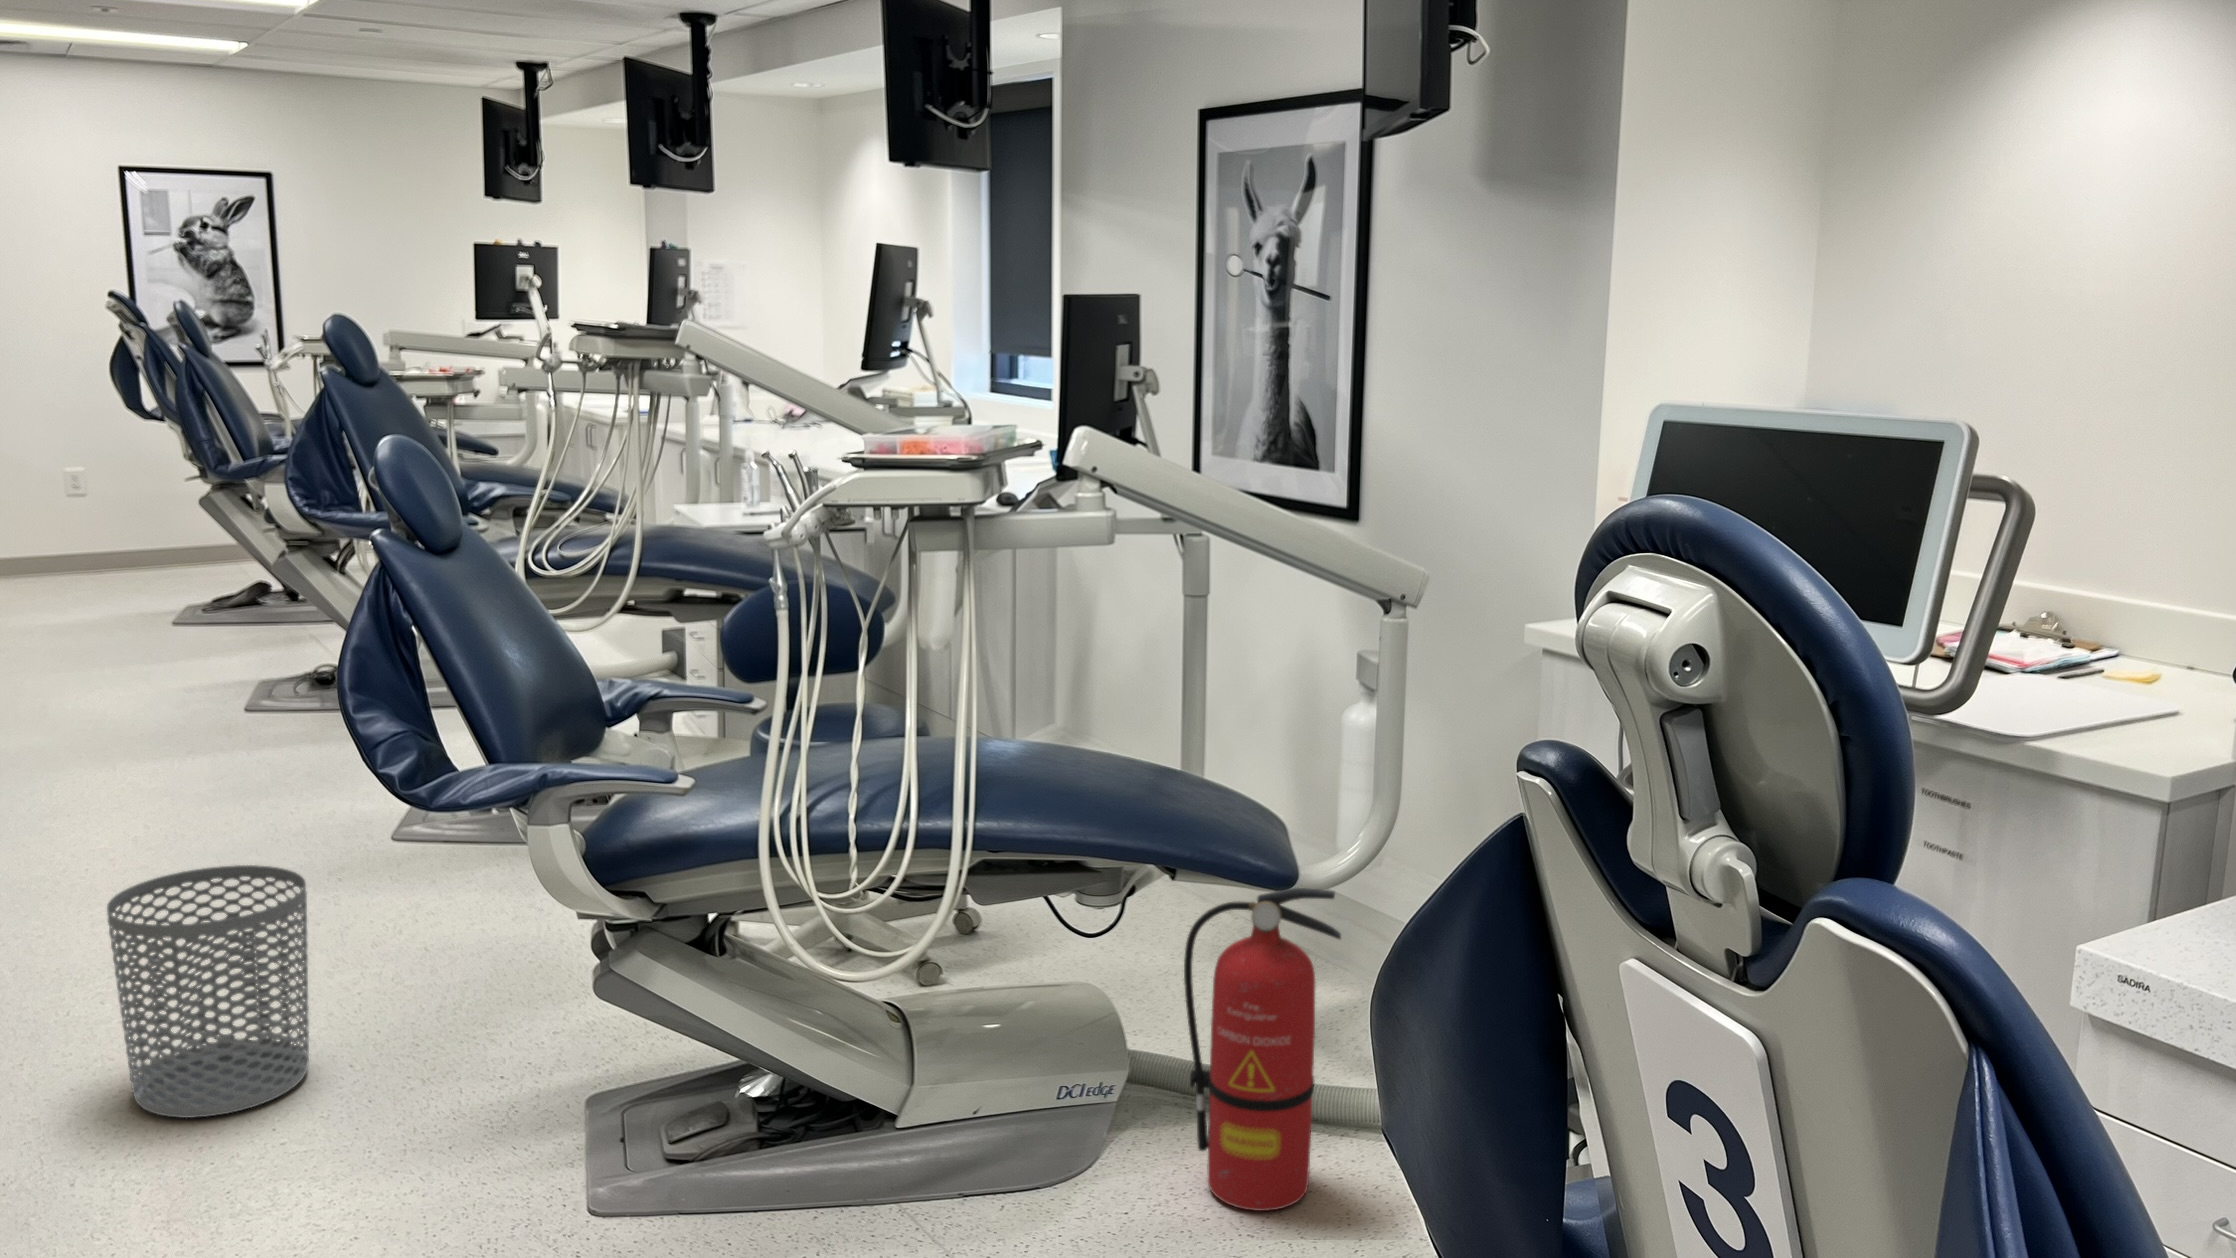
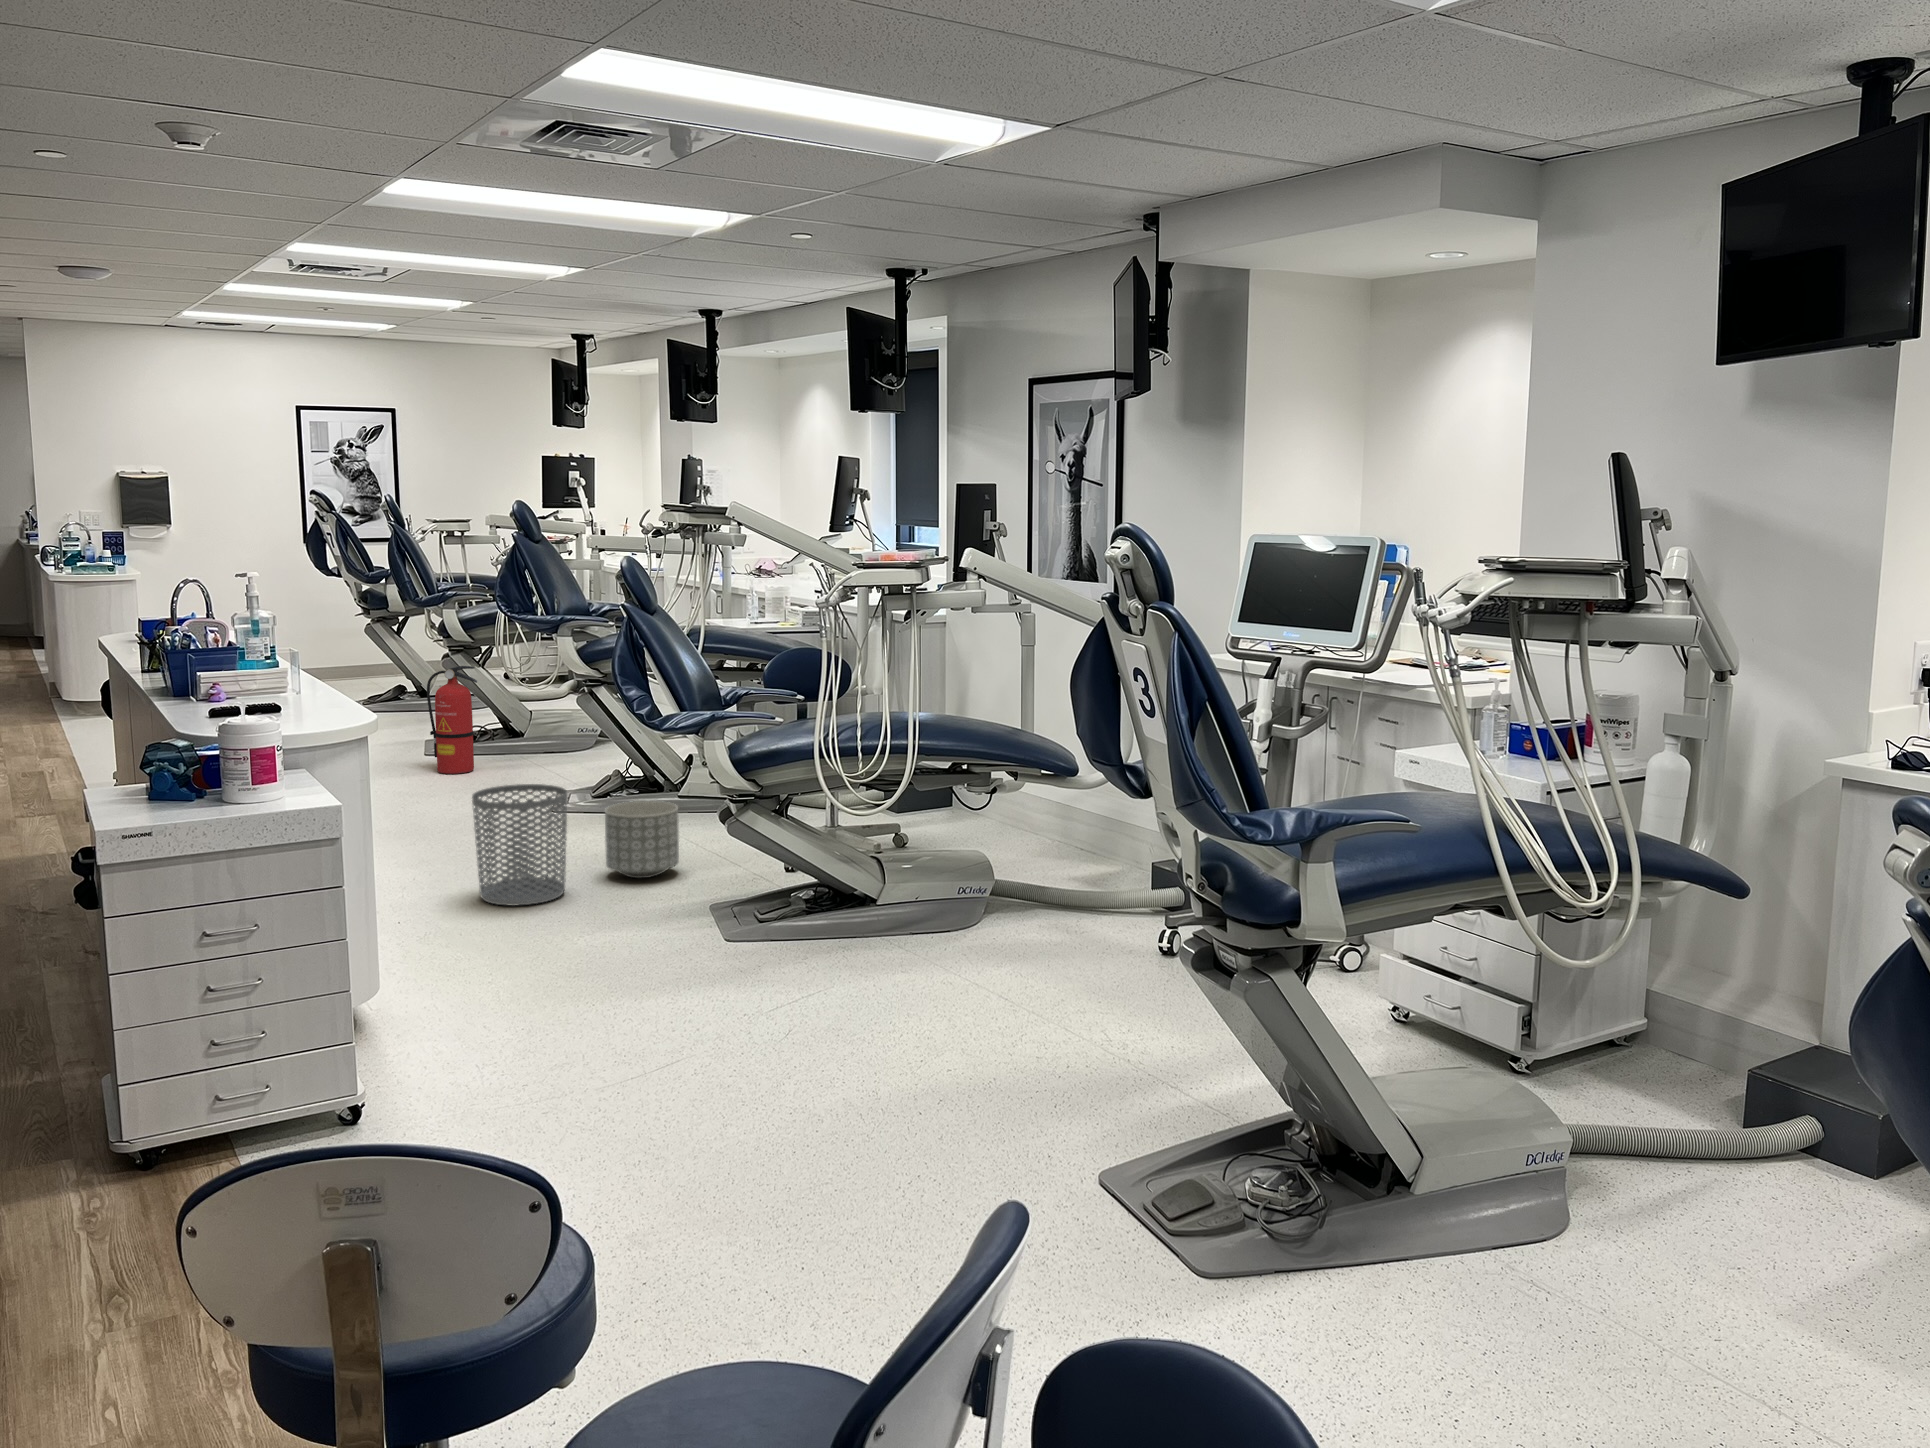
planter: none [399,879,546,1032] -> present [605,801,679,878]
fire extinguisher: present [1184,888,1341,1211] -> present [427,666,477,774]

